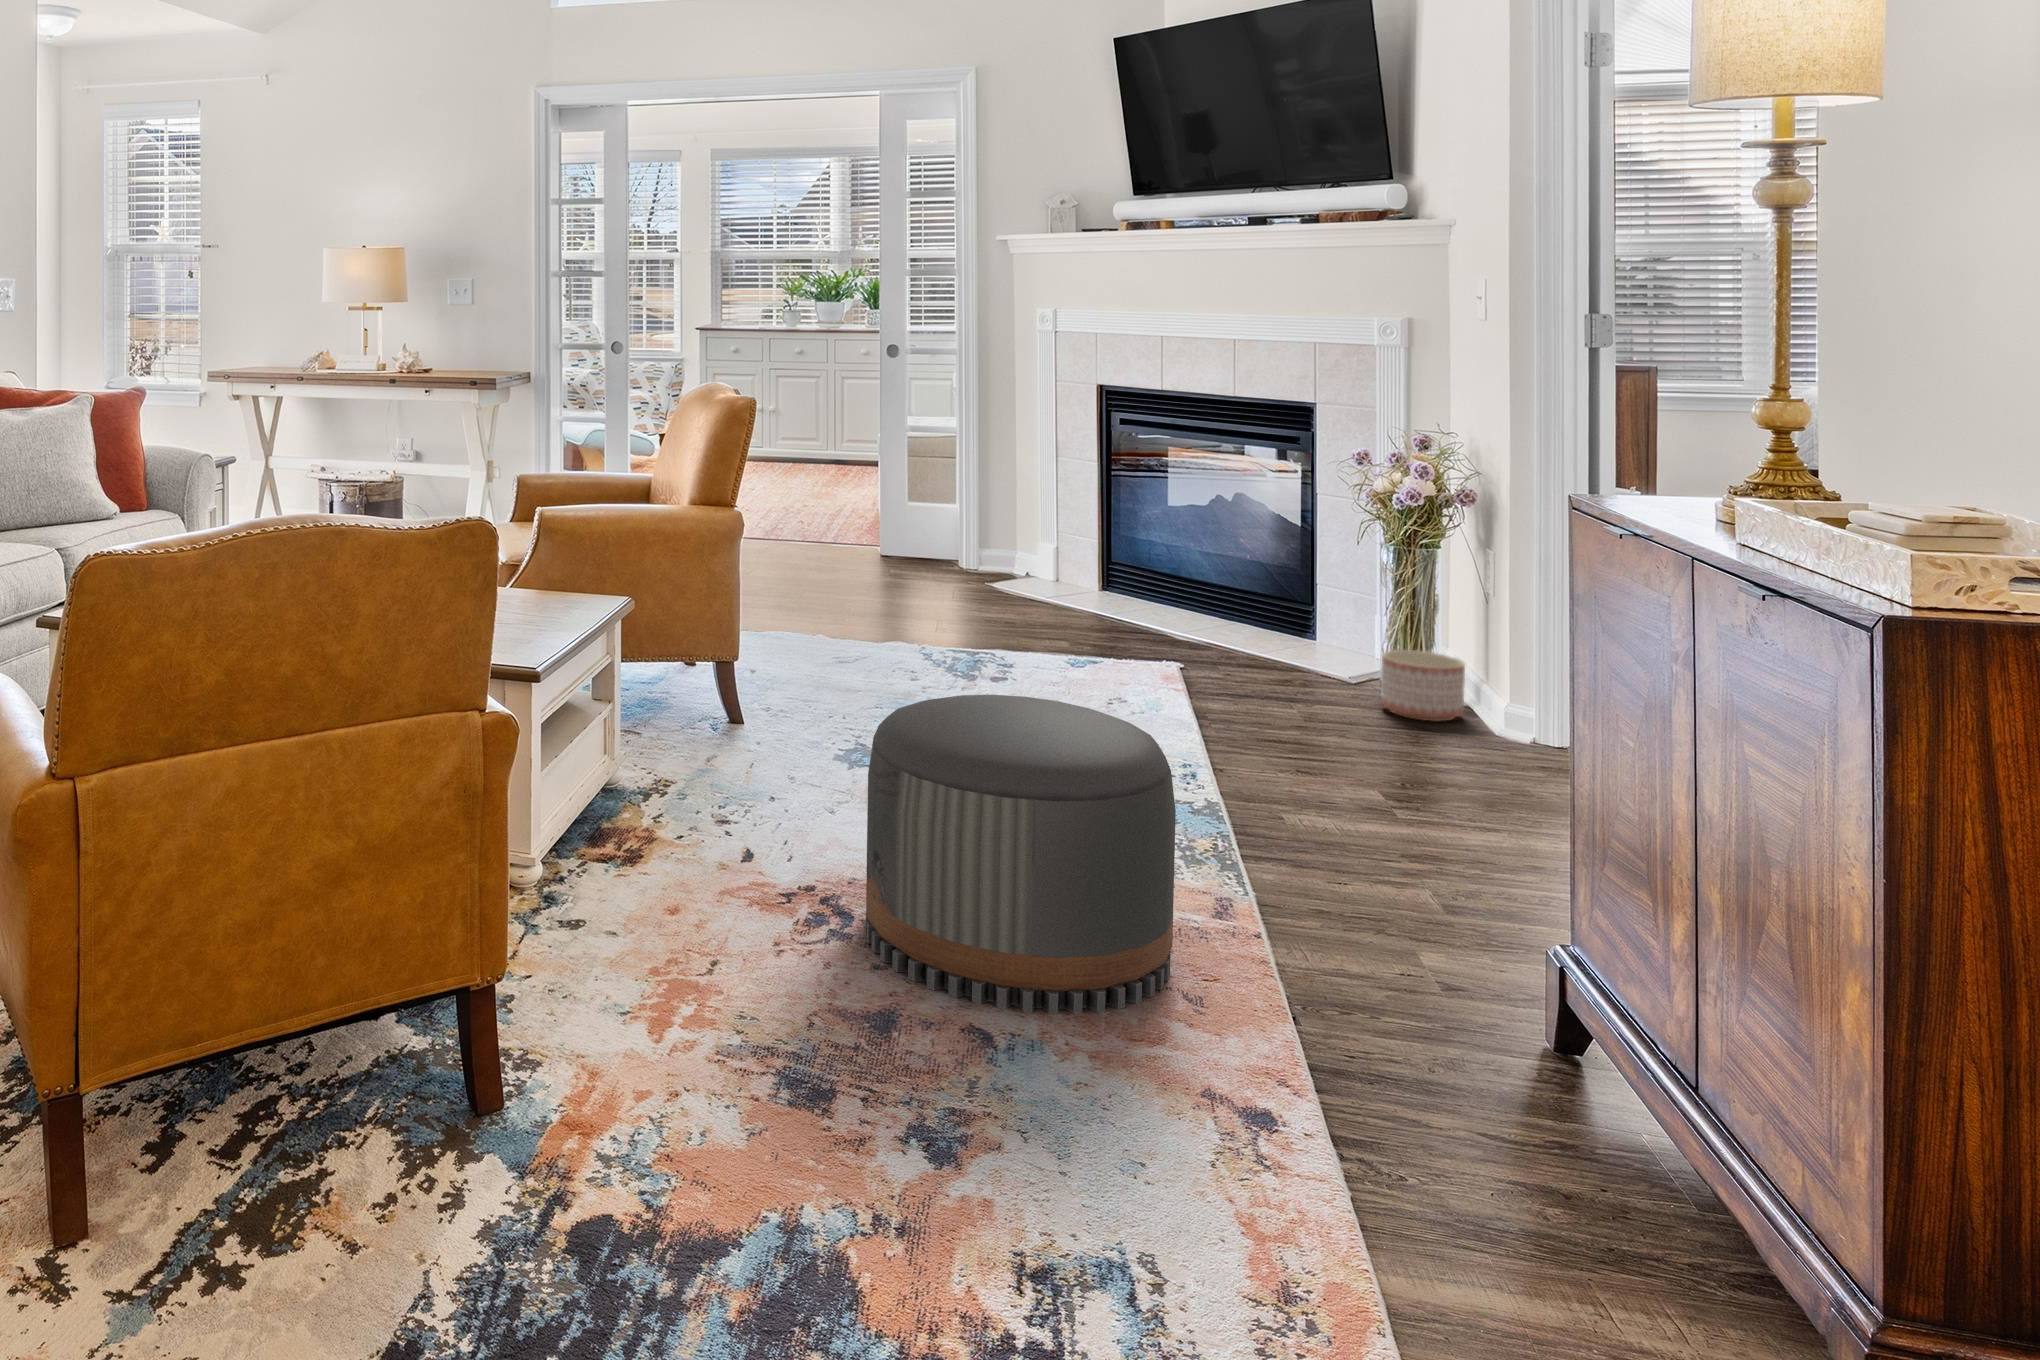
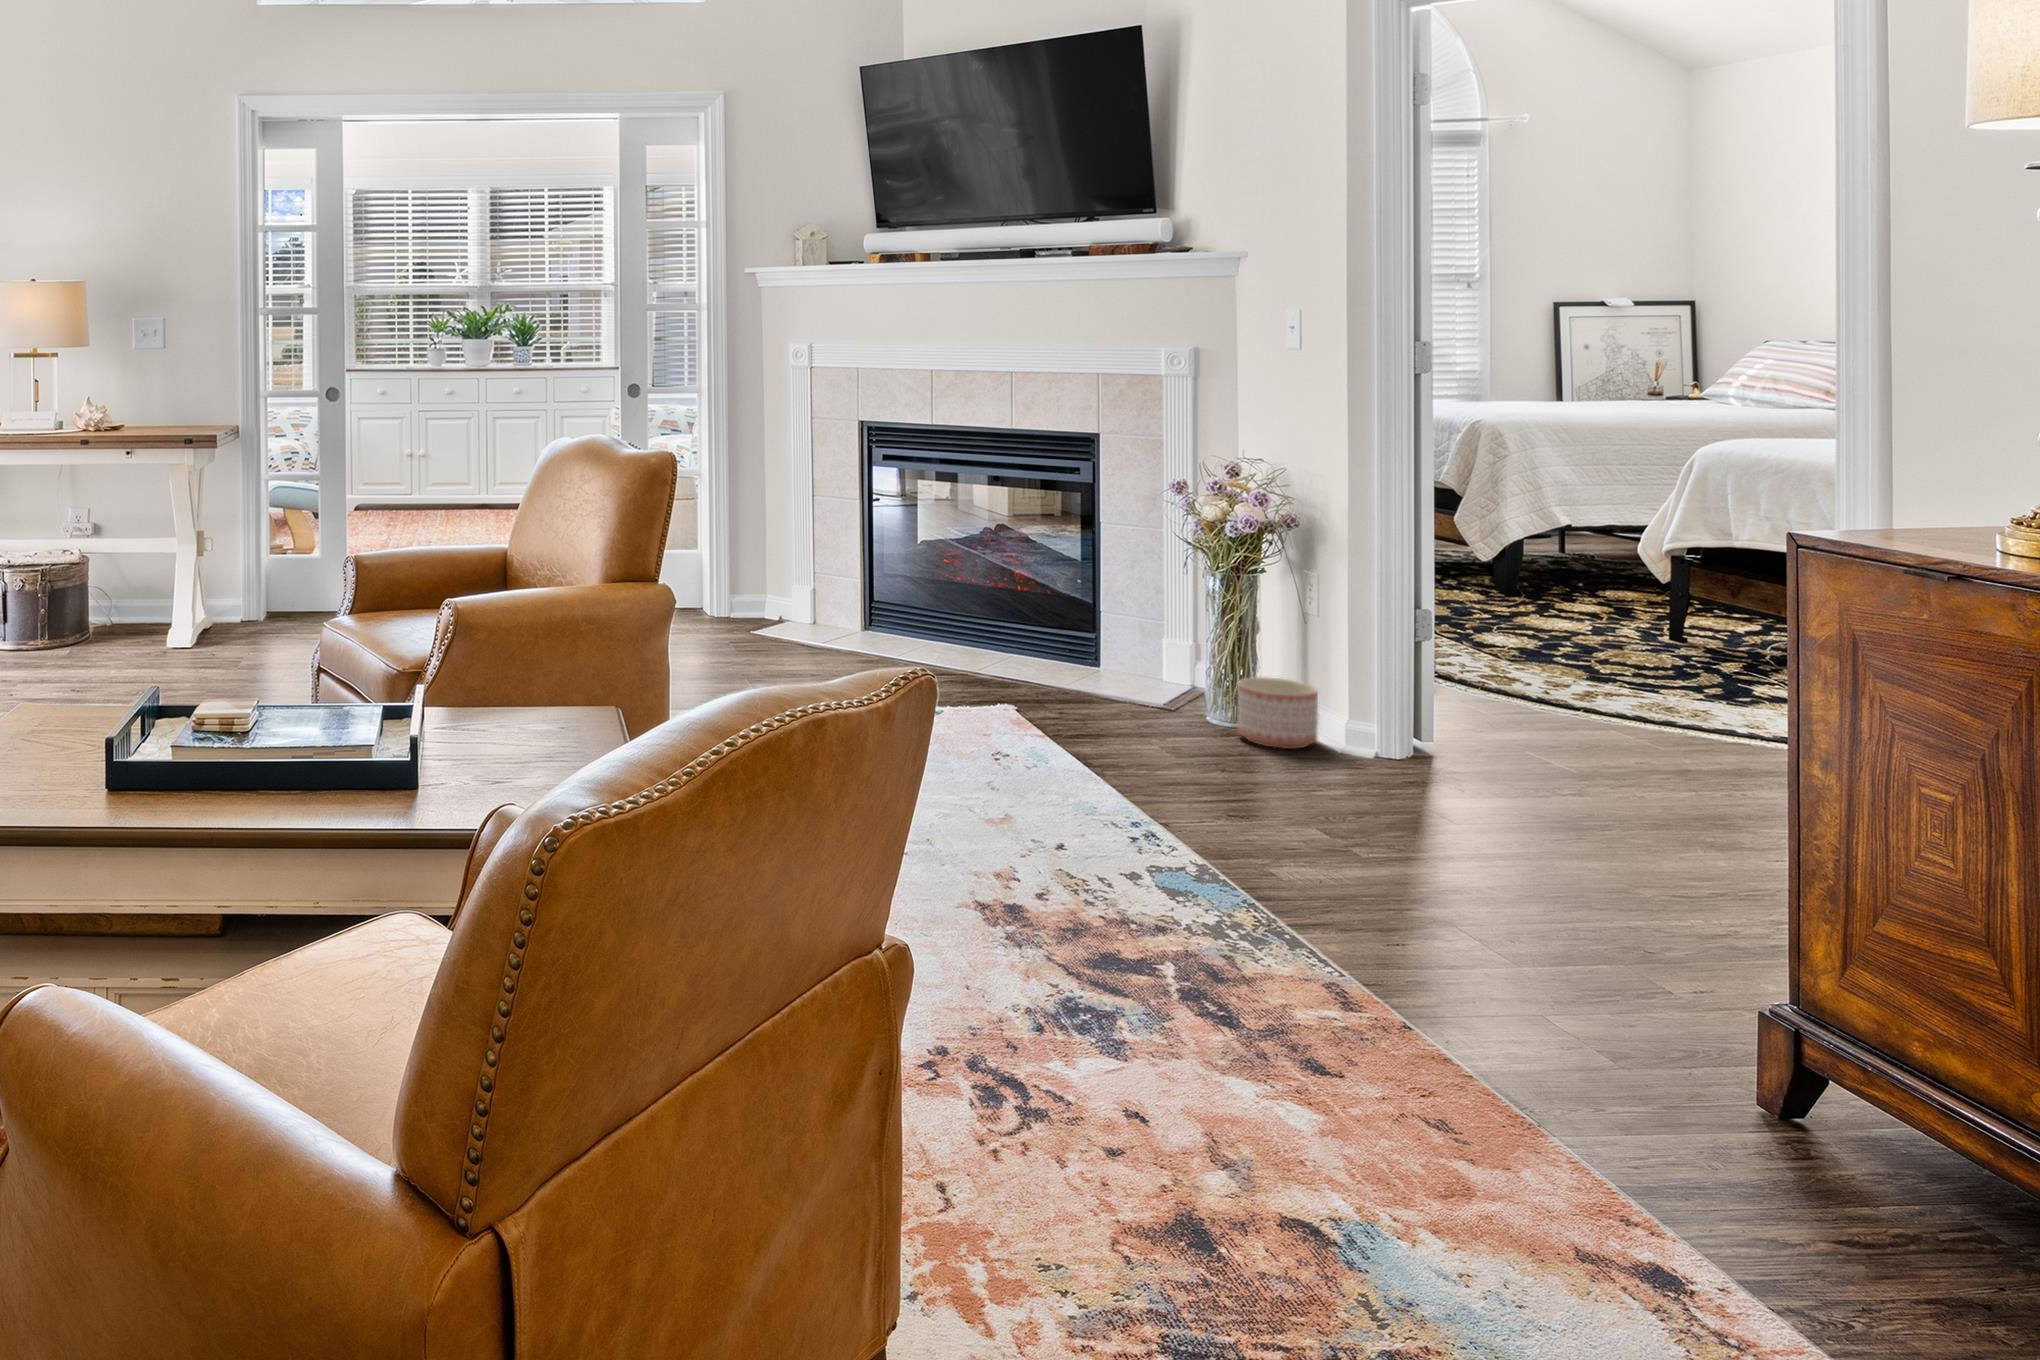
pouf: present [866,695,1176,1014] -> none [1098,804,1494,1217]

